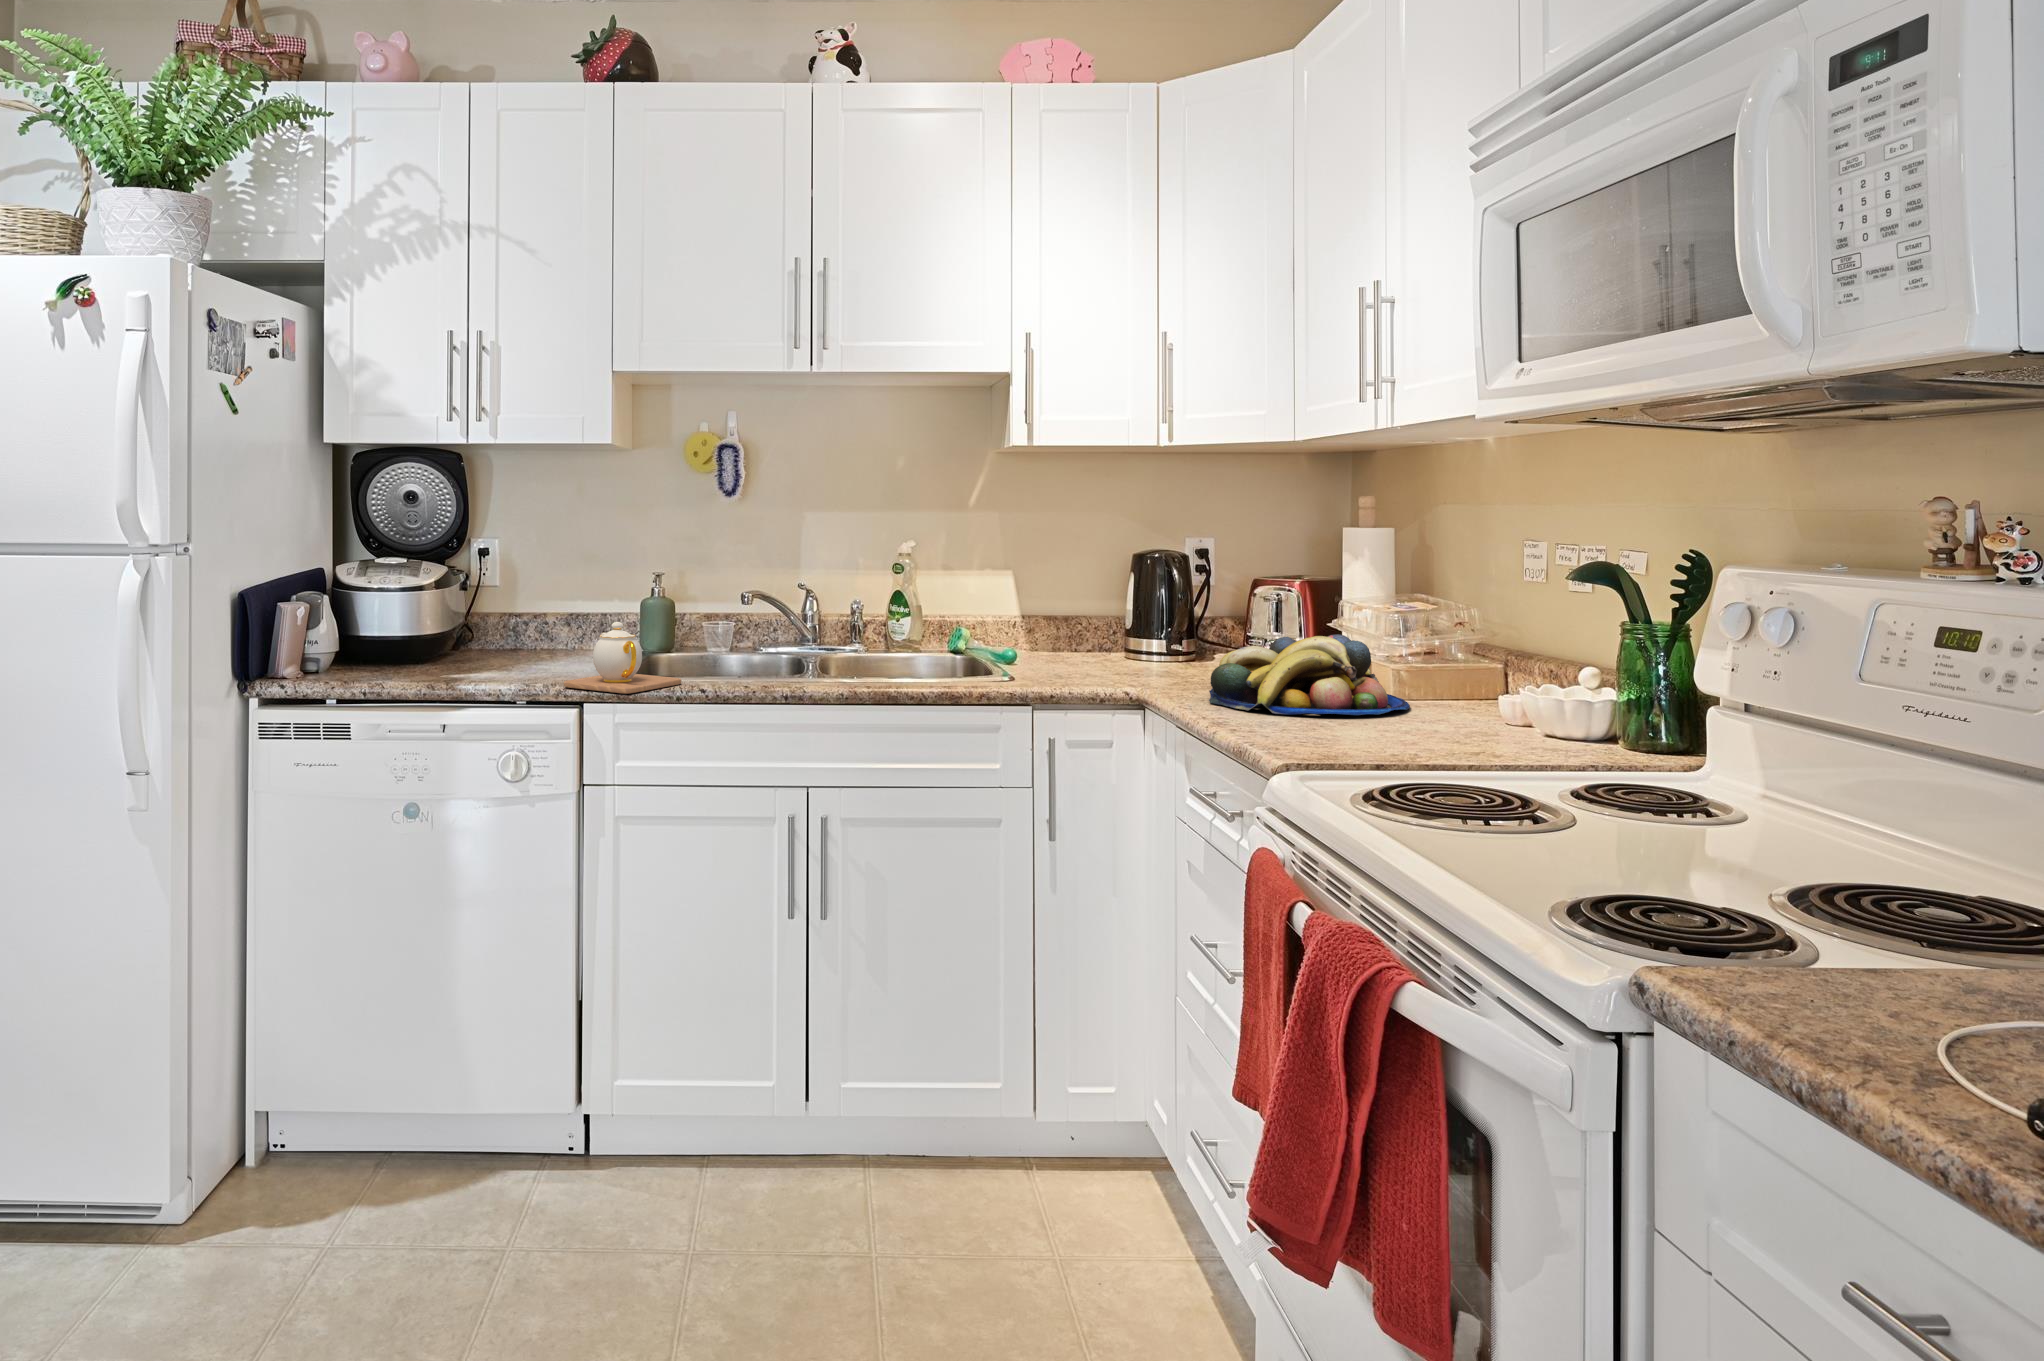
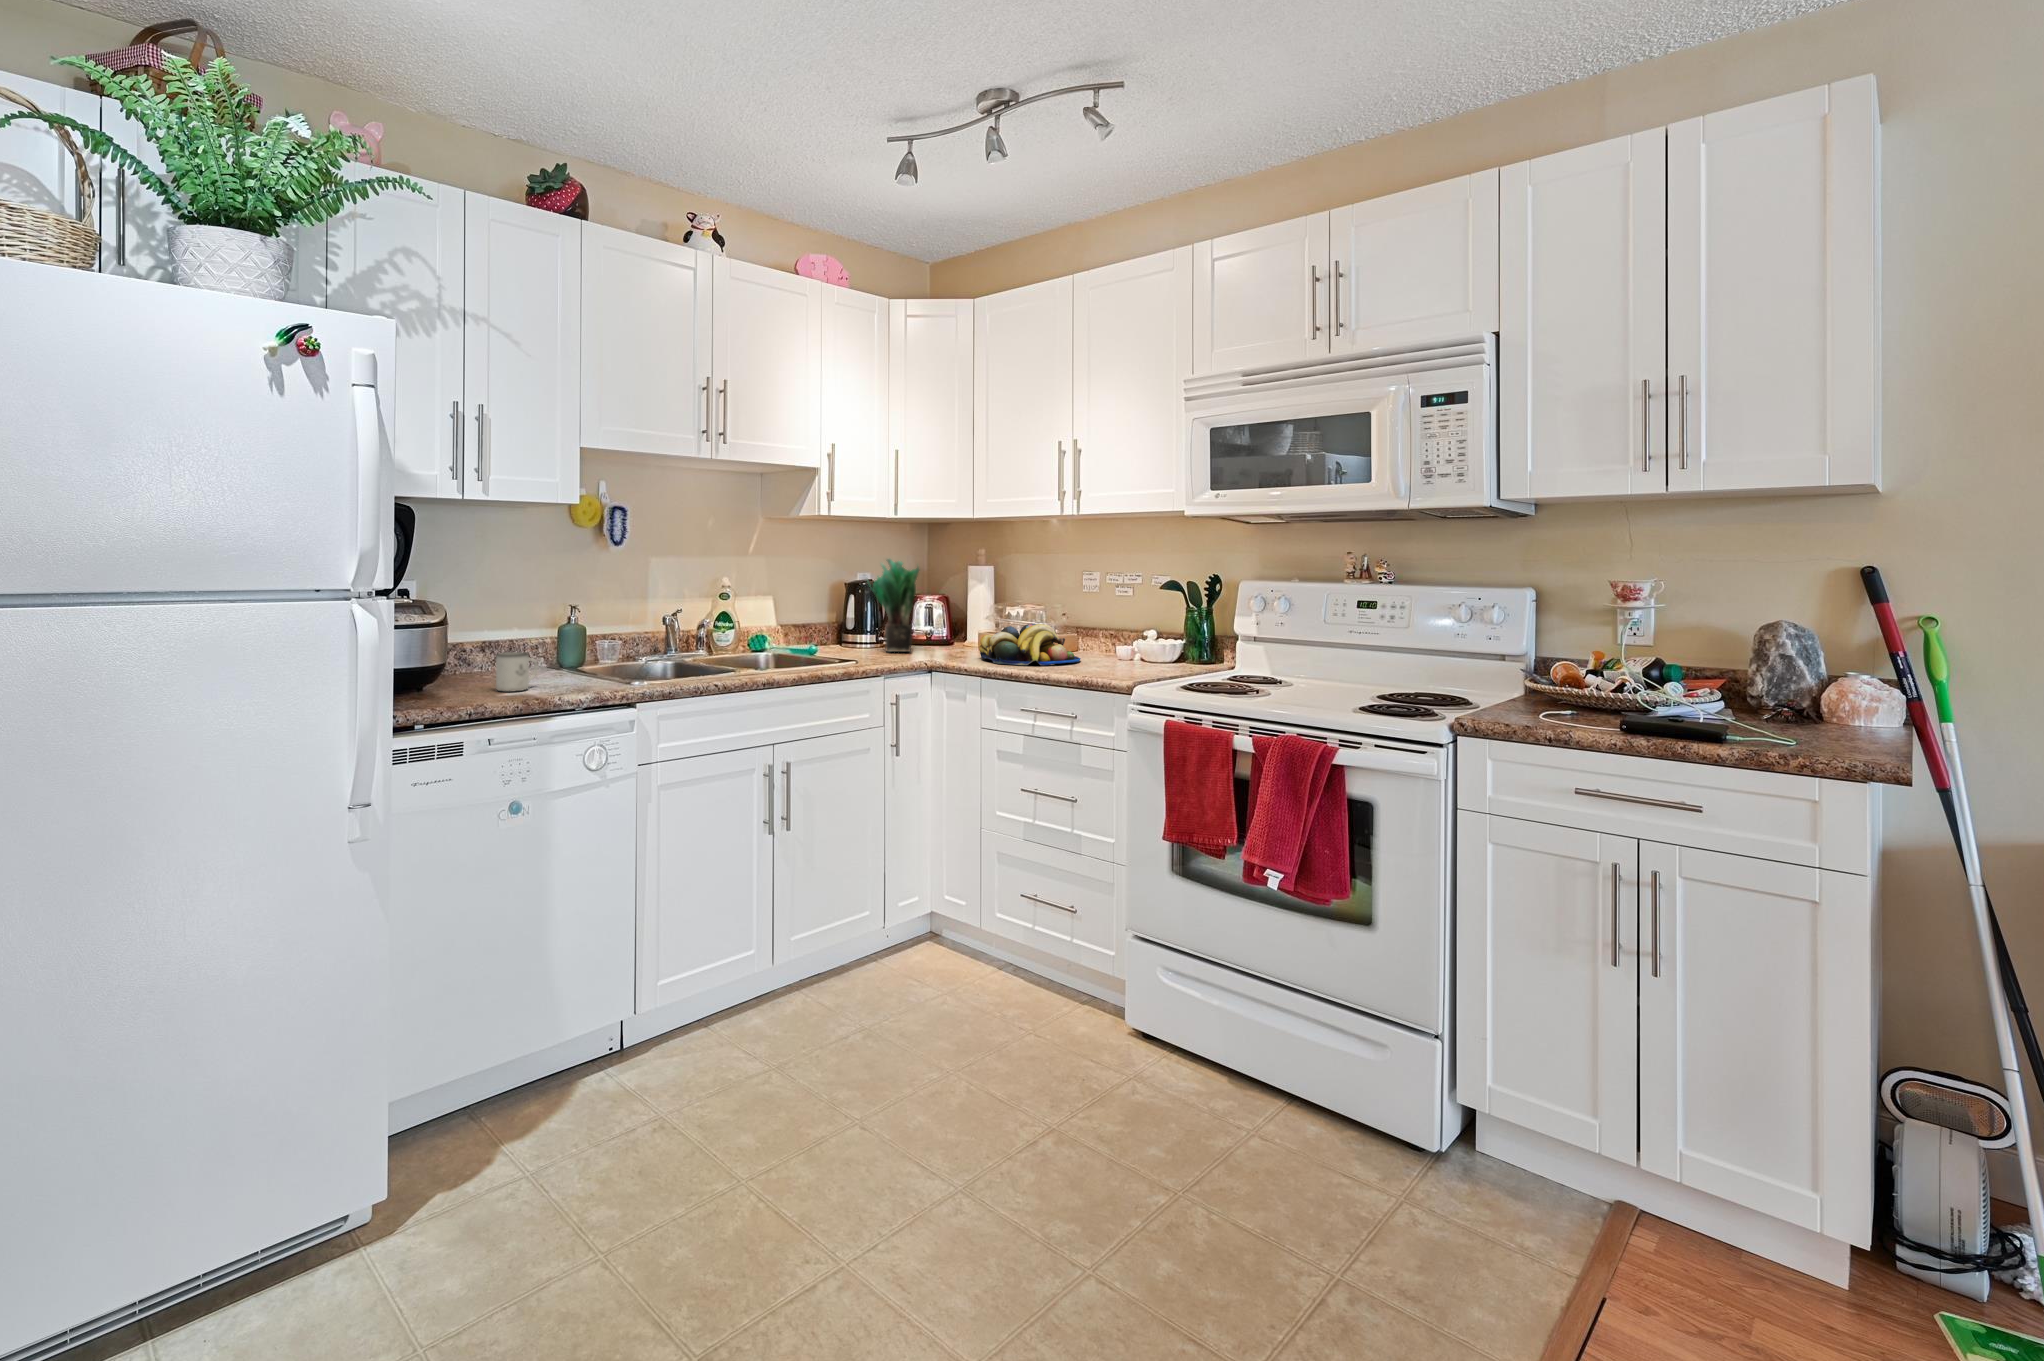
potted plant: none [1076,513,1176,669] -> present [873,559,919,652]
teapot: present [564,622,681,694] -> none [626,639,696,691]
mug: none [465,627,521,674] -> present [496,652,538,691]

